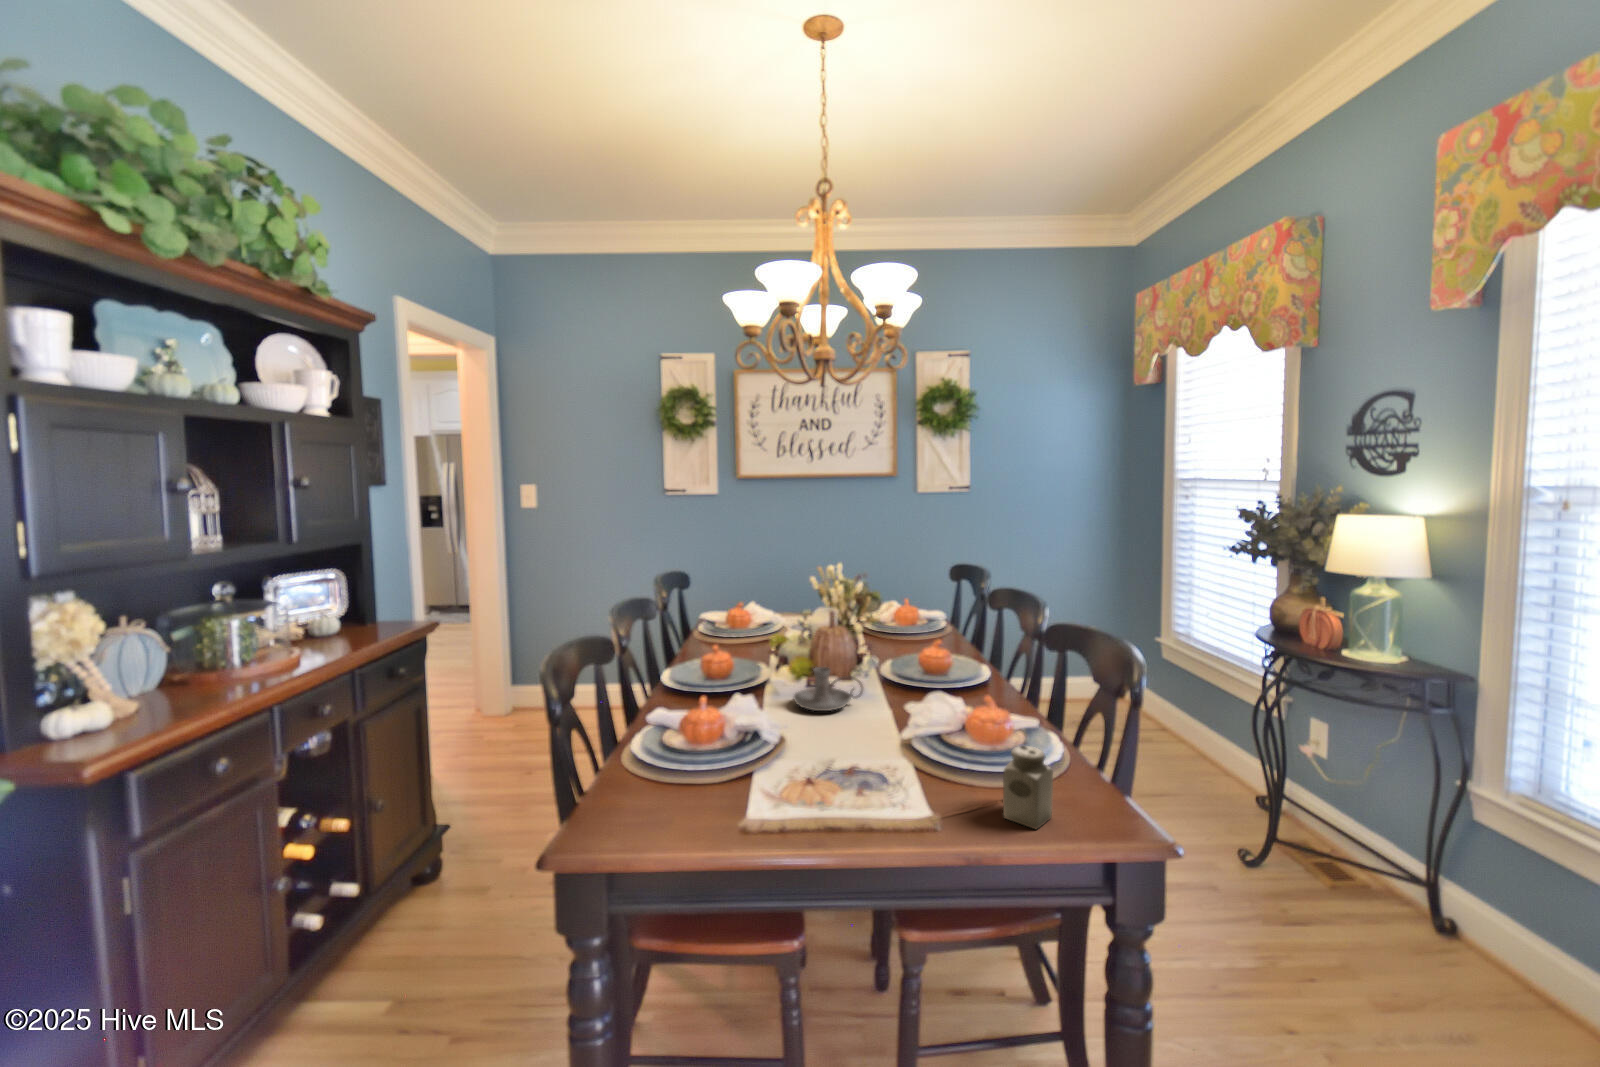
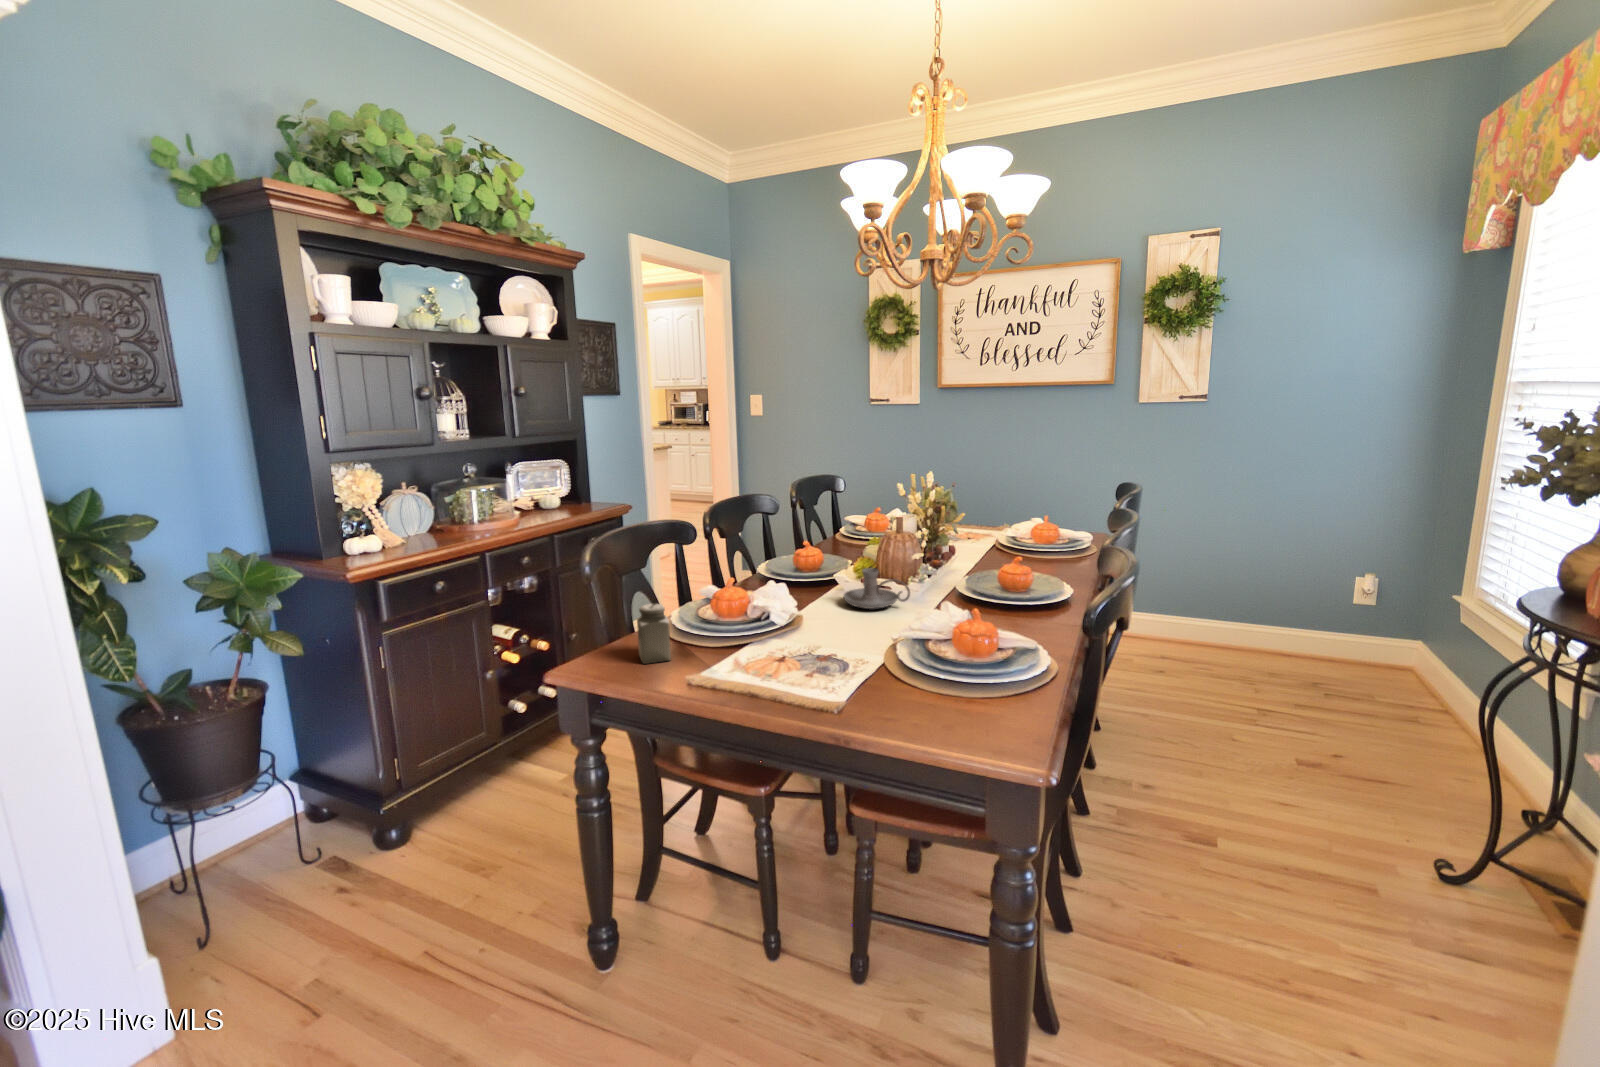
salt shaker: present [1003,746,1053,829] -> present [637,604,671,664]

